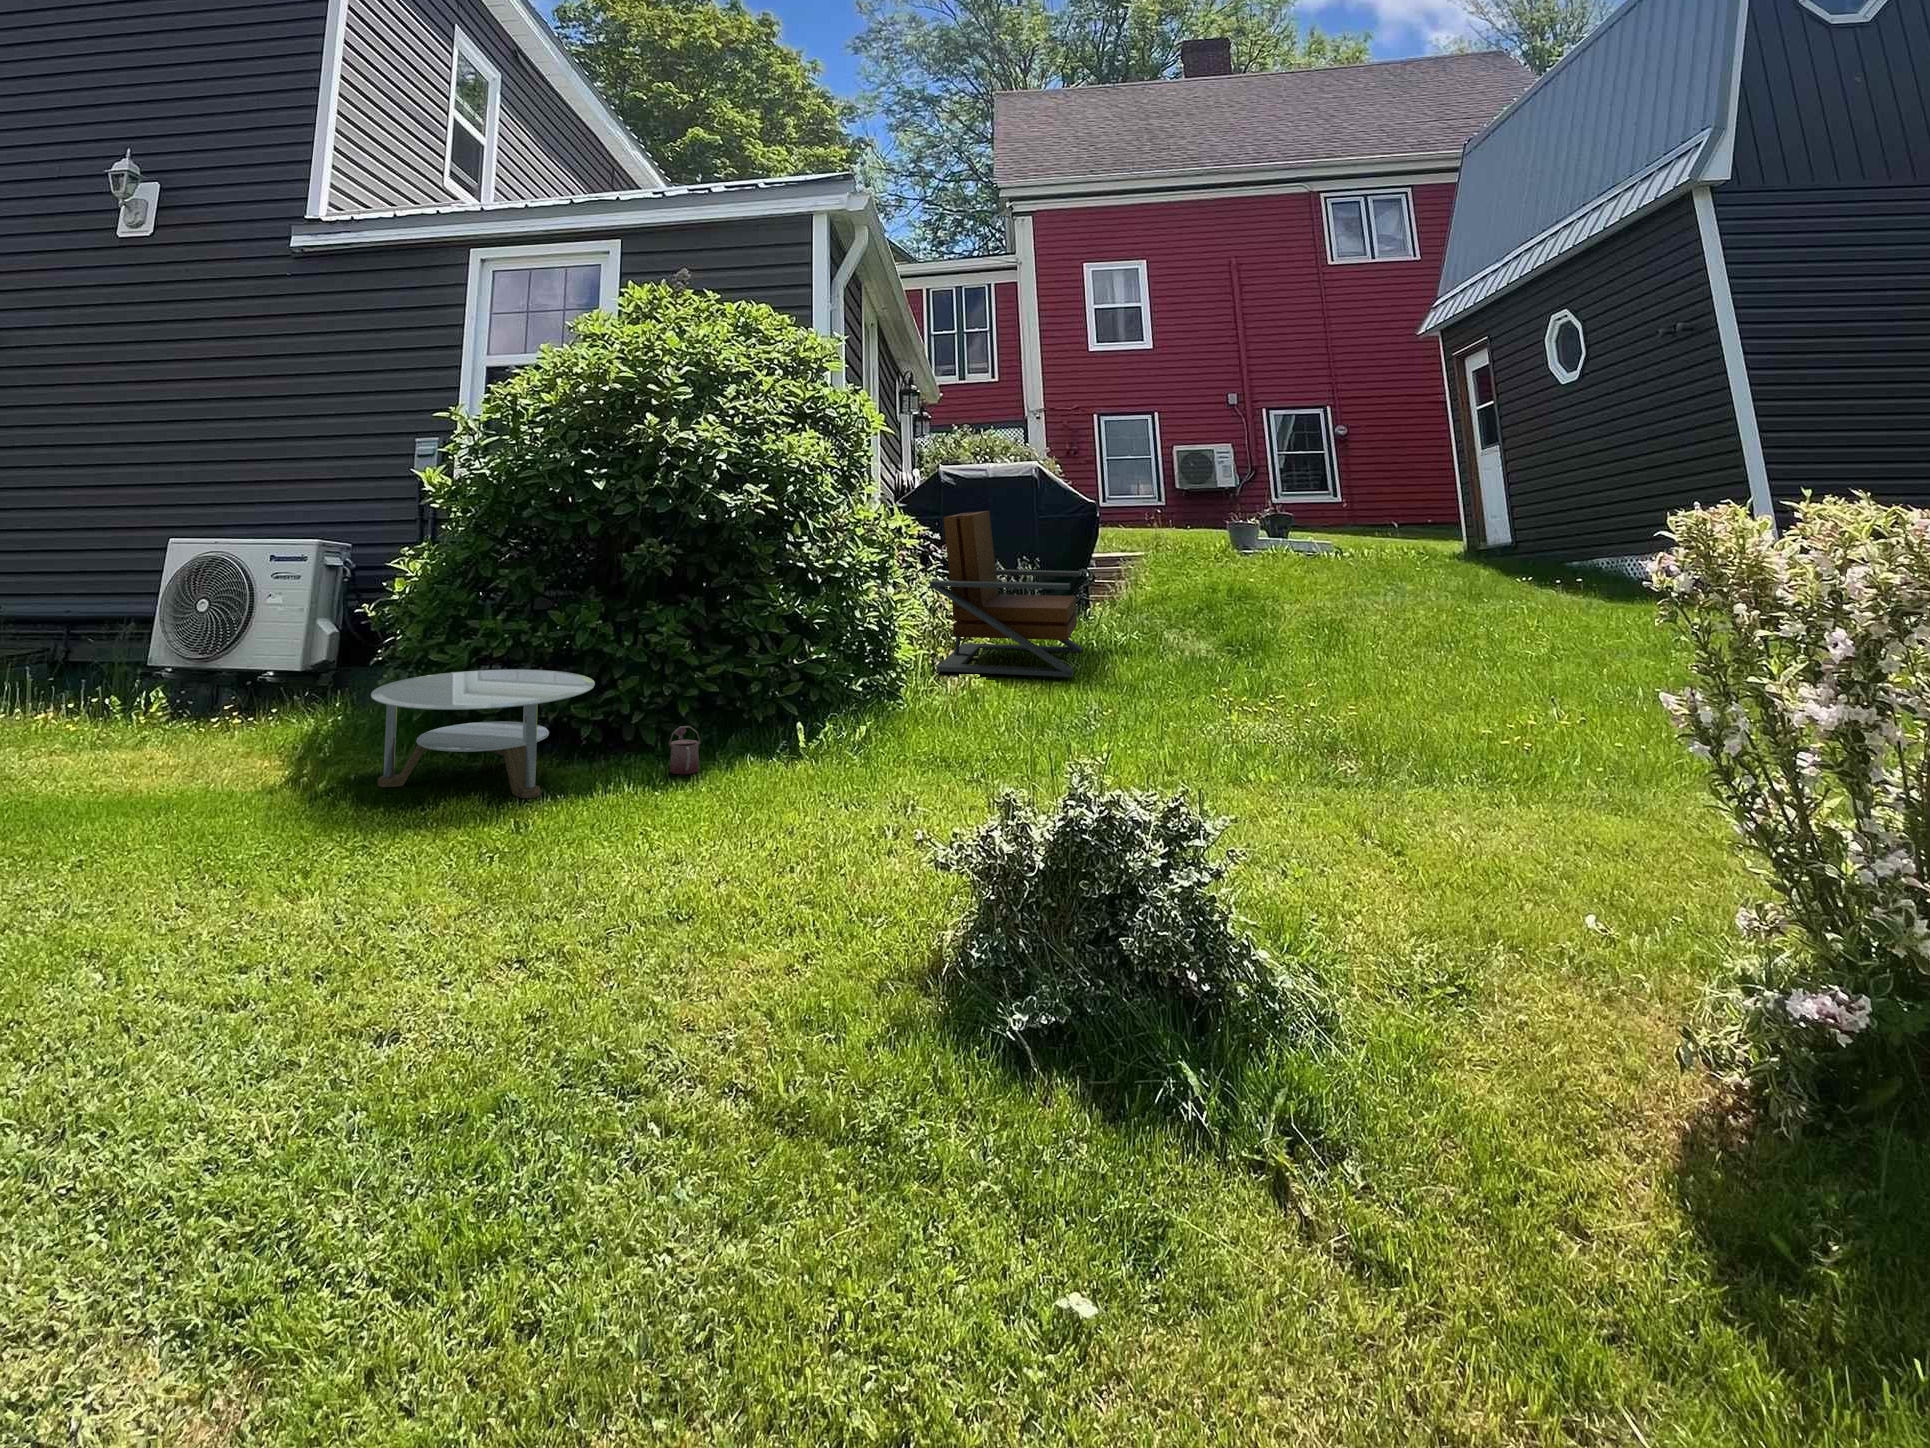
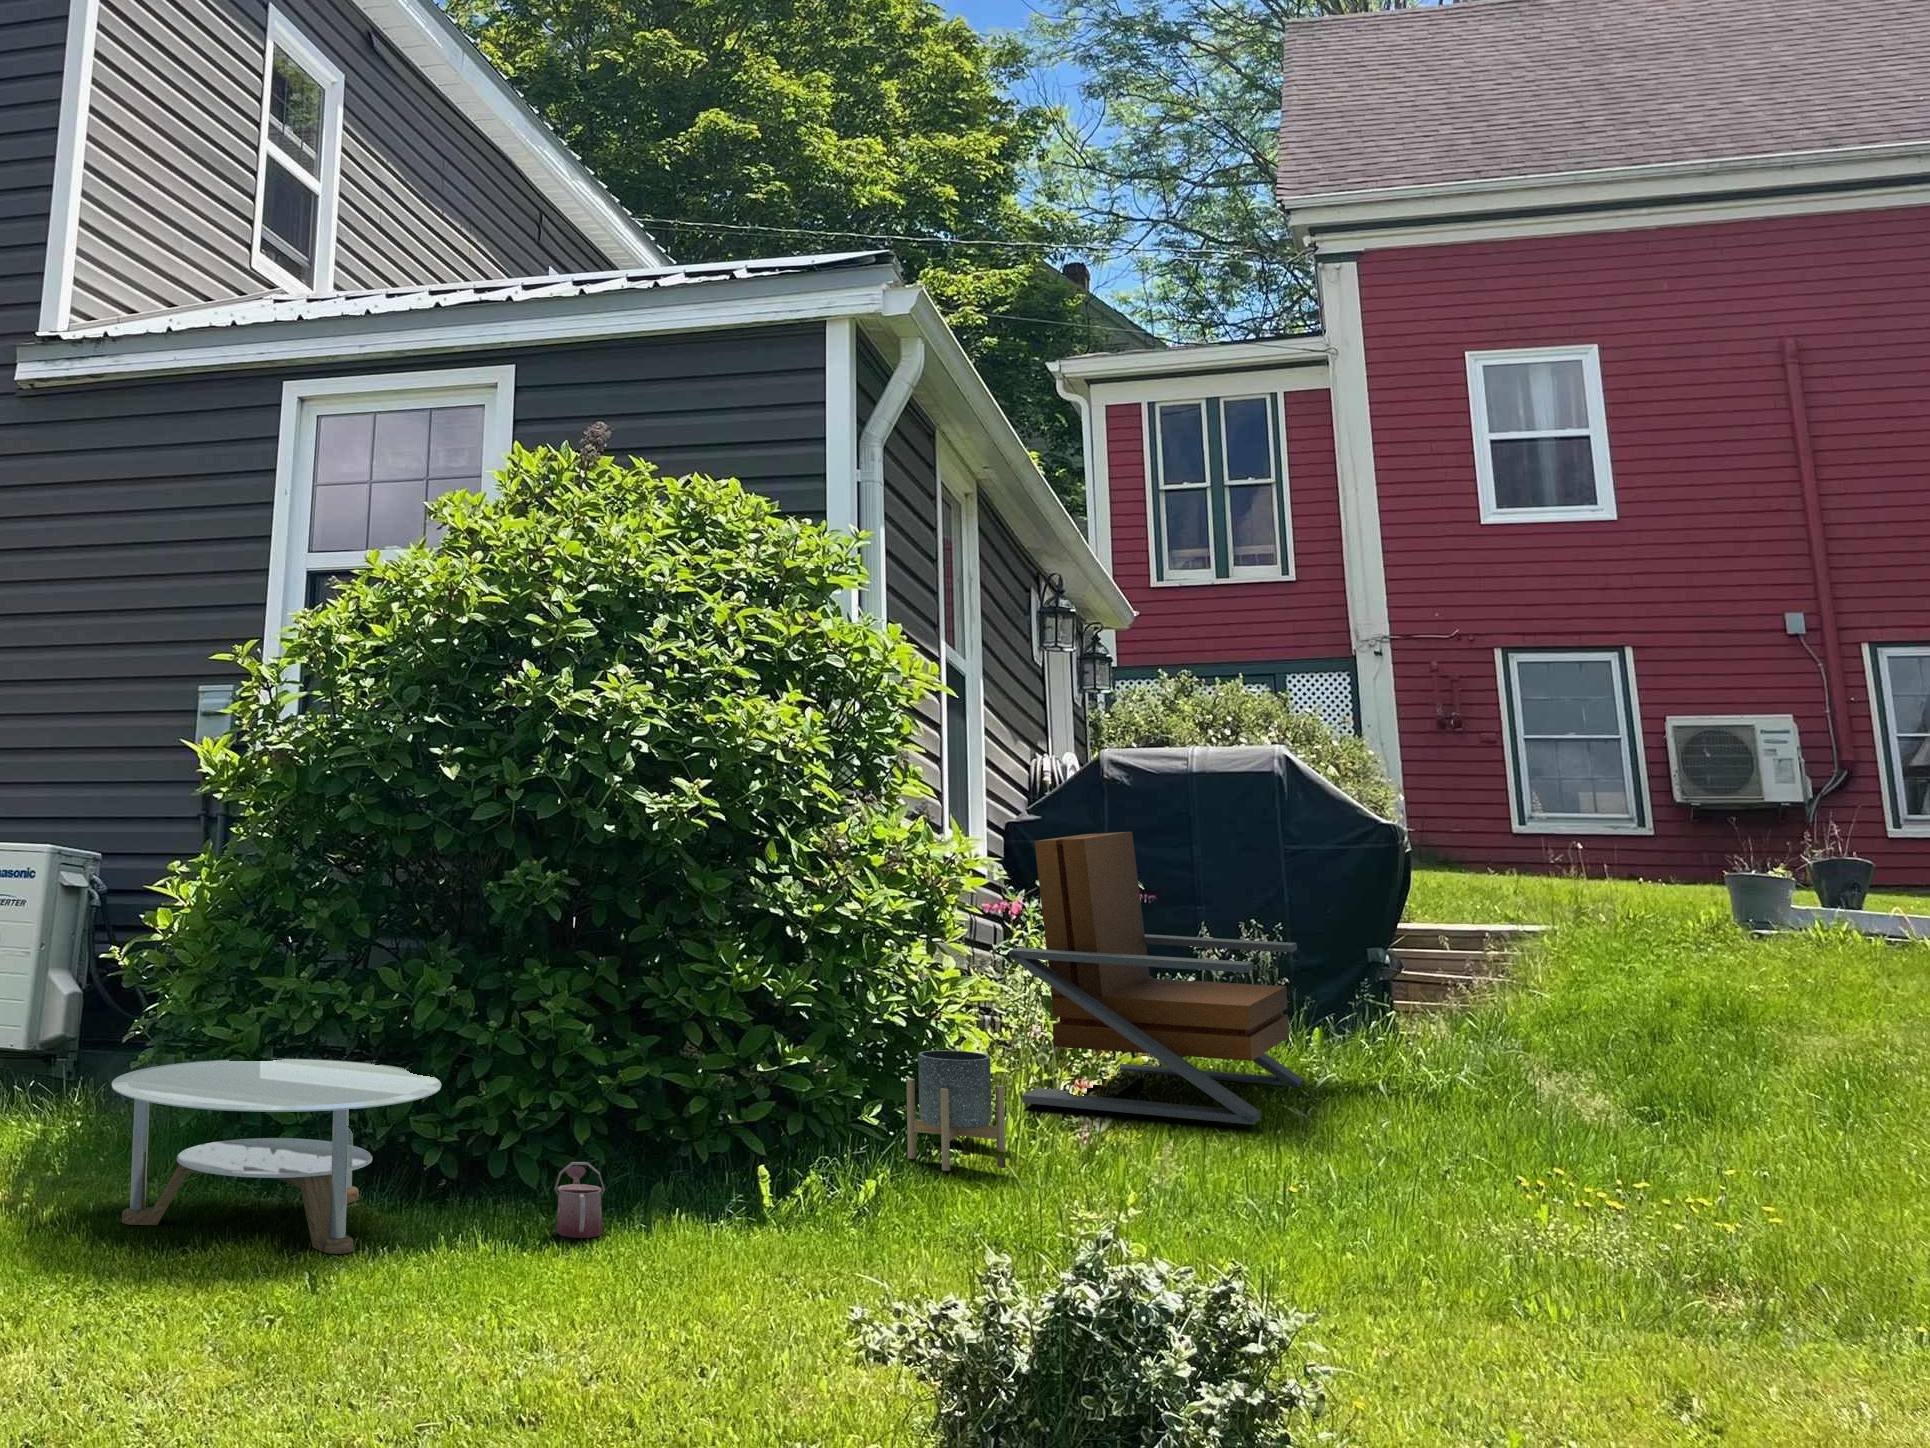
planter: none [879,643,938,716] -> present [907,1050,1006,1171]

